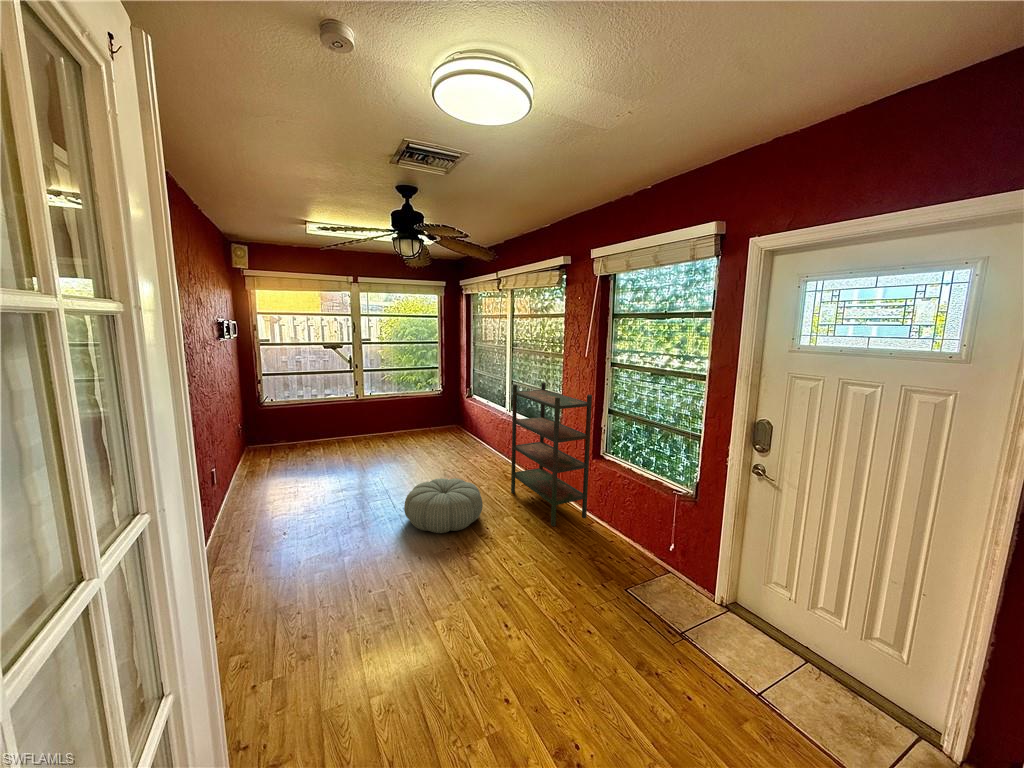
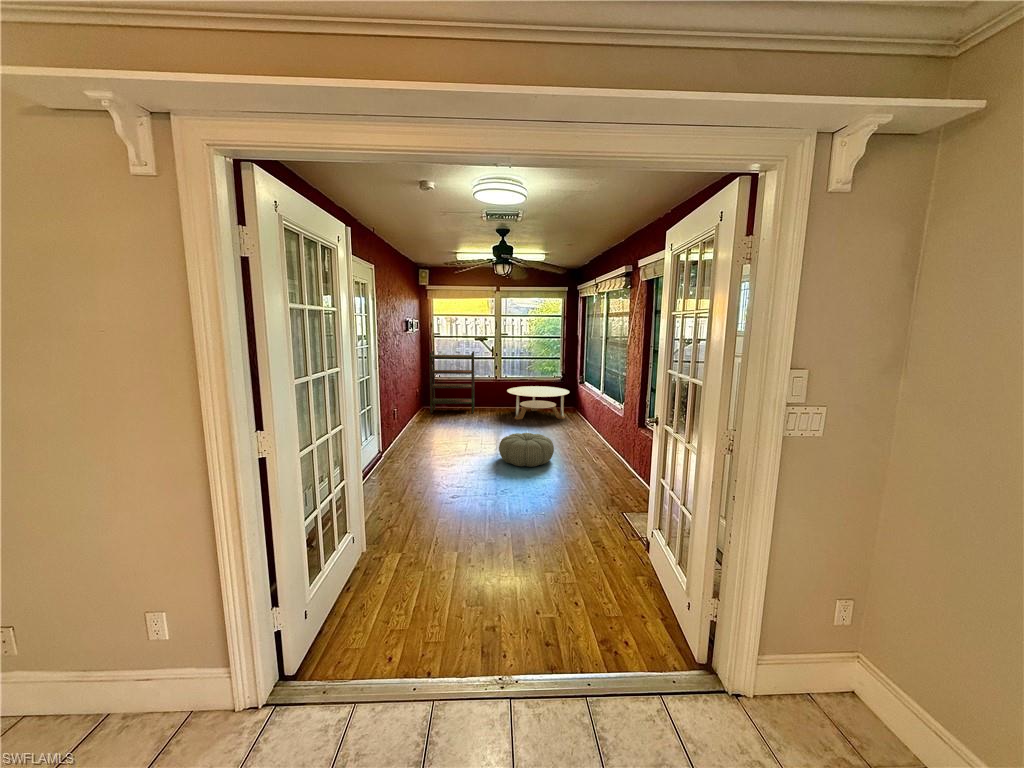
bookshelf: present [511,383,592,526] -> present [429,351,475,413]
round table: none [377,403,458,450] -> present [507,386,569,419]

